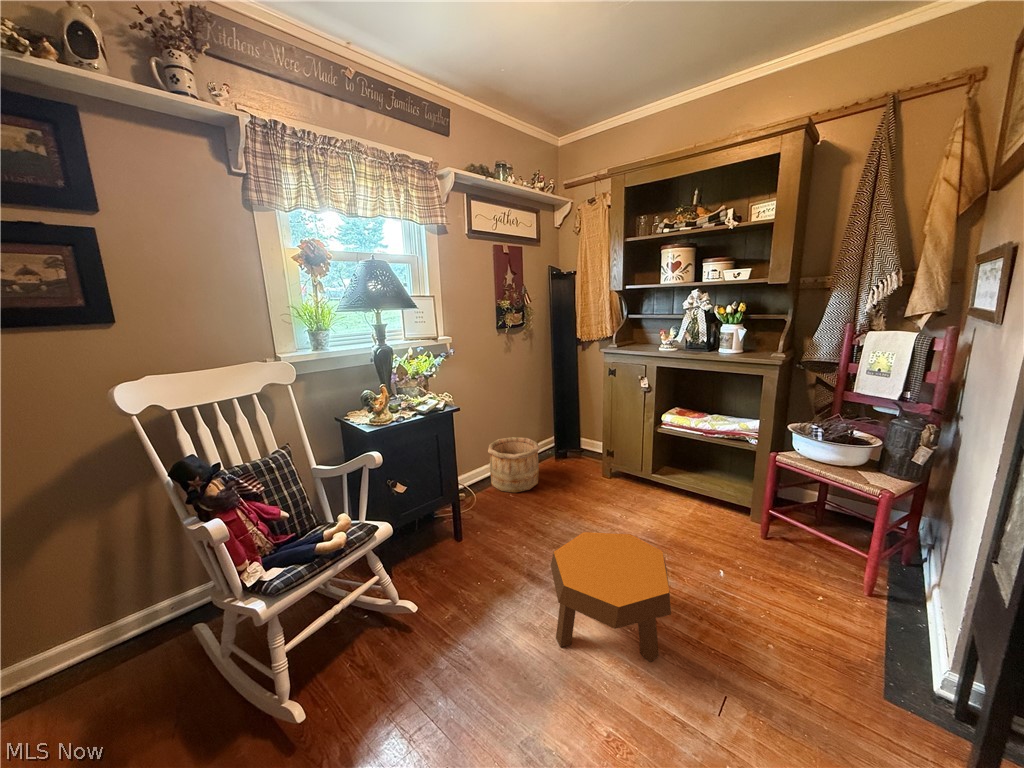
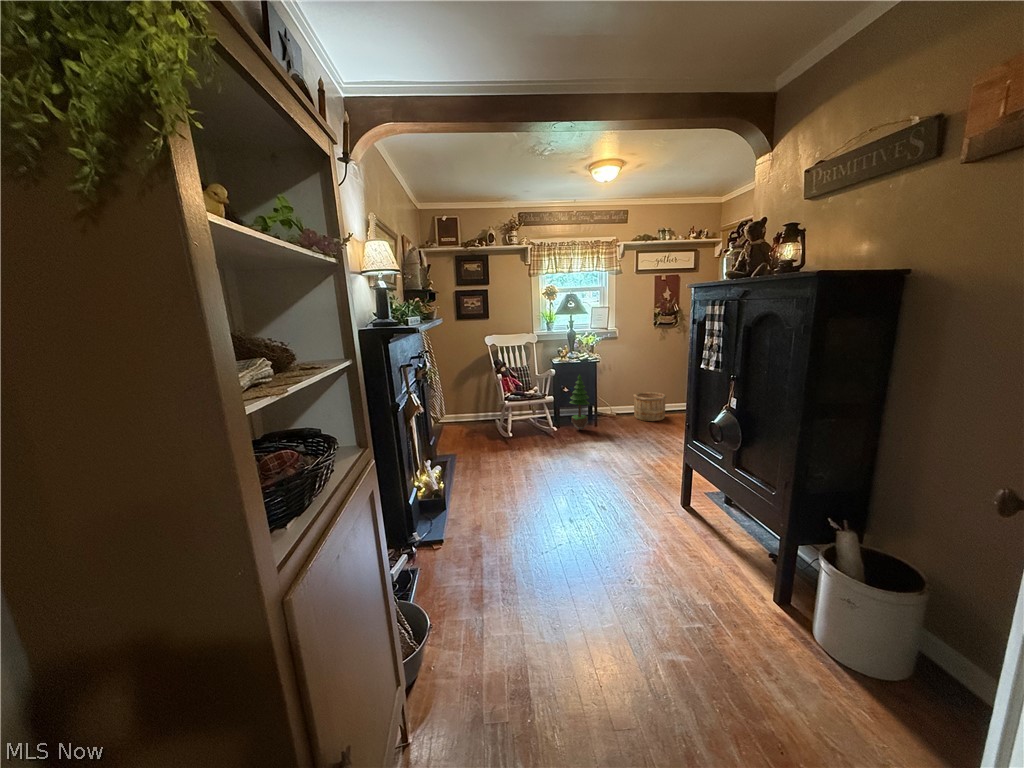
potted tree: none [412,445,459,566] -> present [569,374,590,430]
footstool: present [551,532,671,662] -> none [596,419,653,463]

